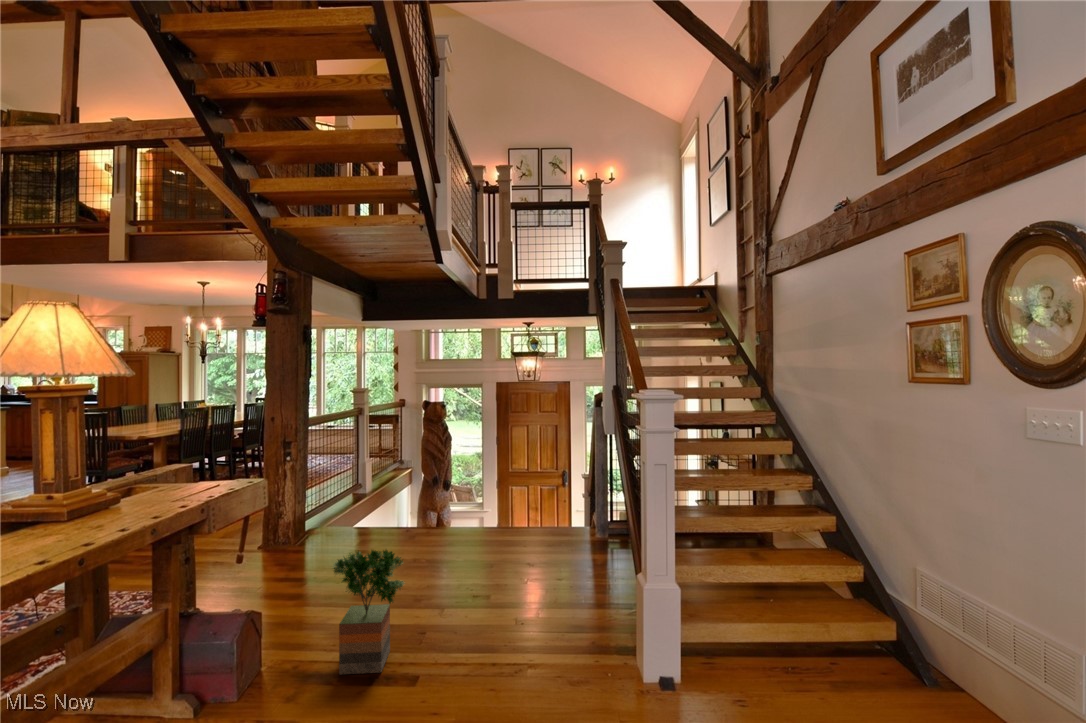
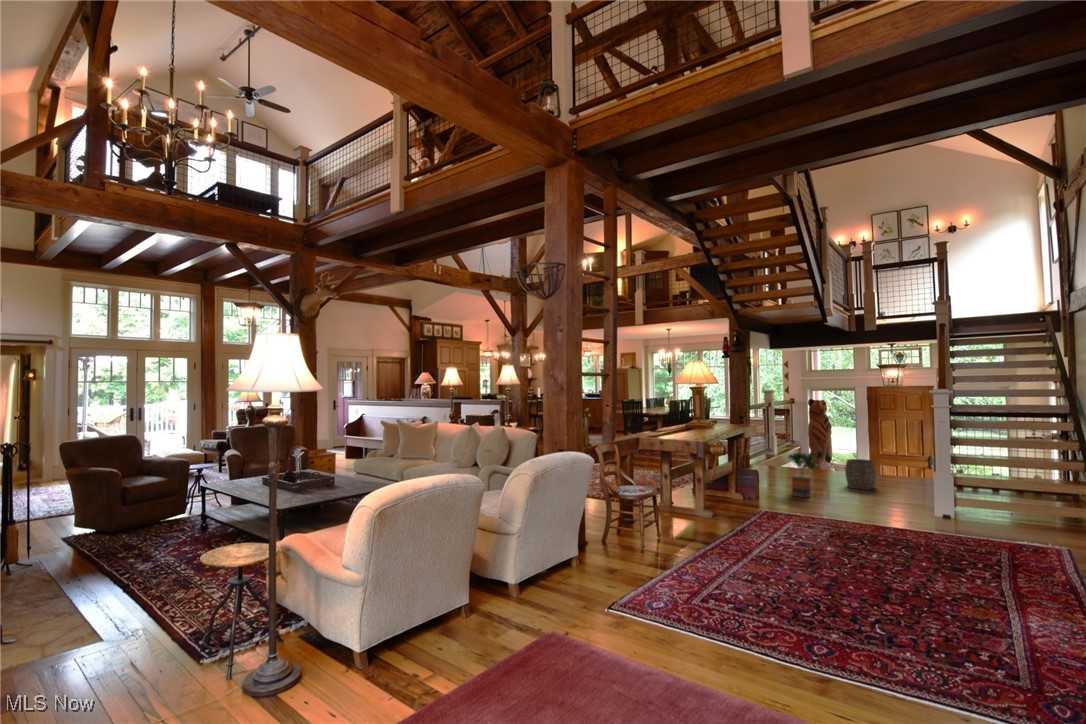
woven basket: none [466,527,519,597] -> present [845,459,876,489]

